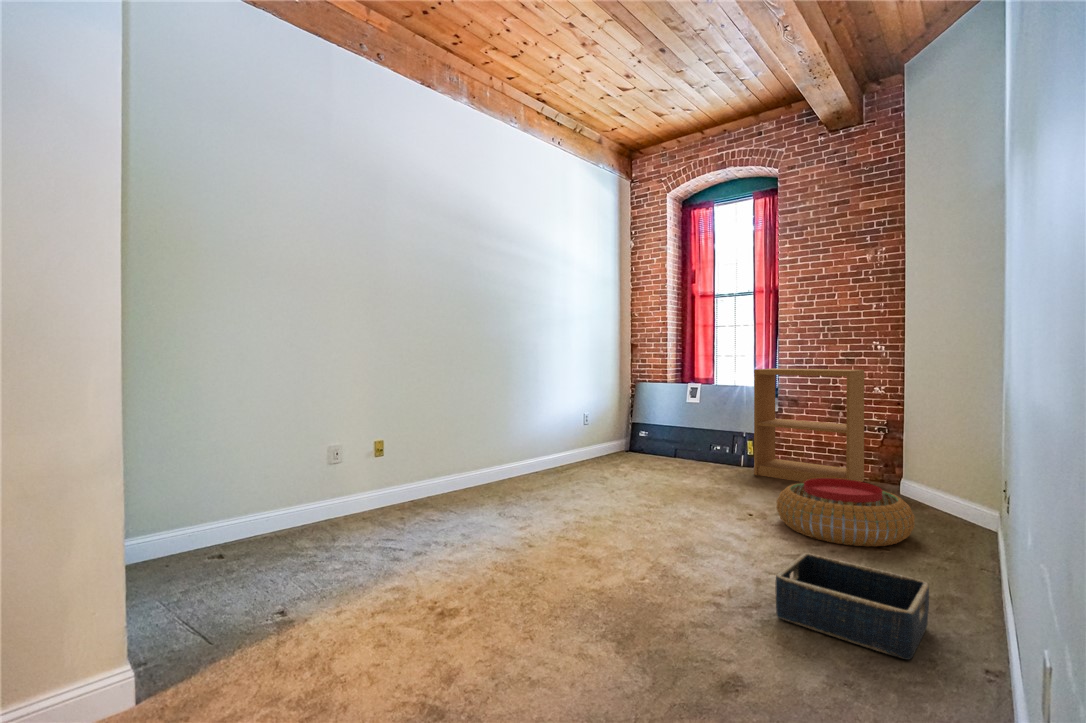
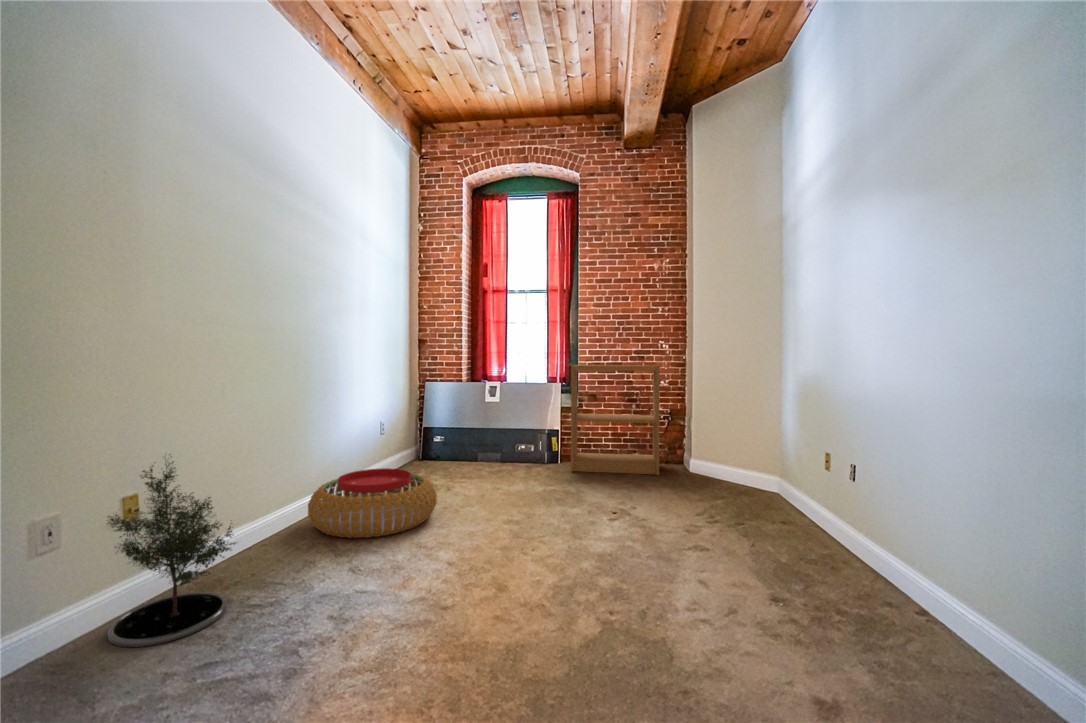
potted tree: none [391,419,446,515] -> present [107,454,236,647]
pouf: present [777,478,915,546] -> present [308,468,437,538]
basket: present [775,553,929,659] -> none [815,564,1021,673]

